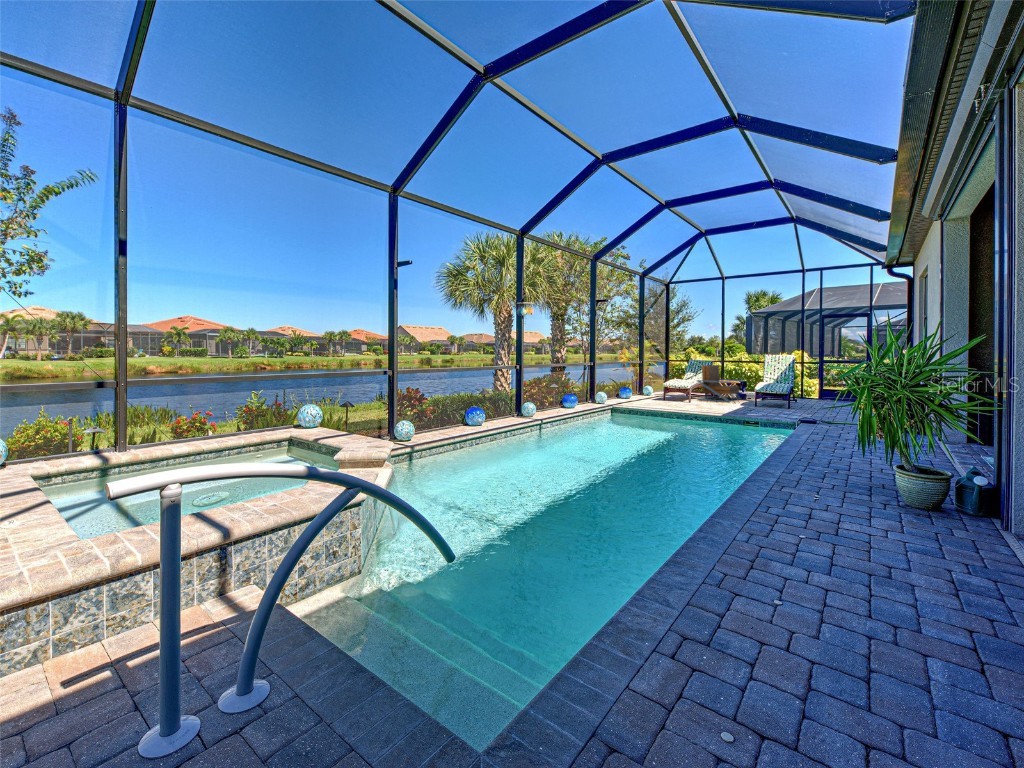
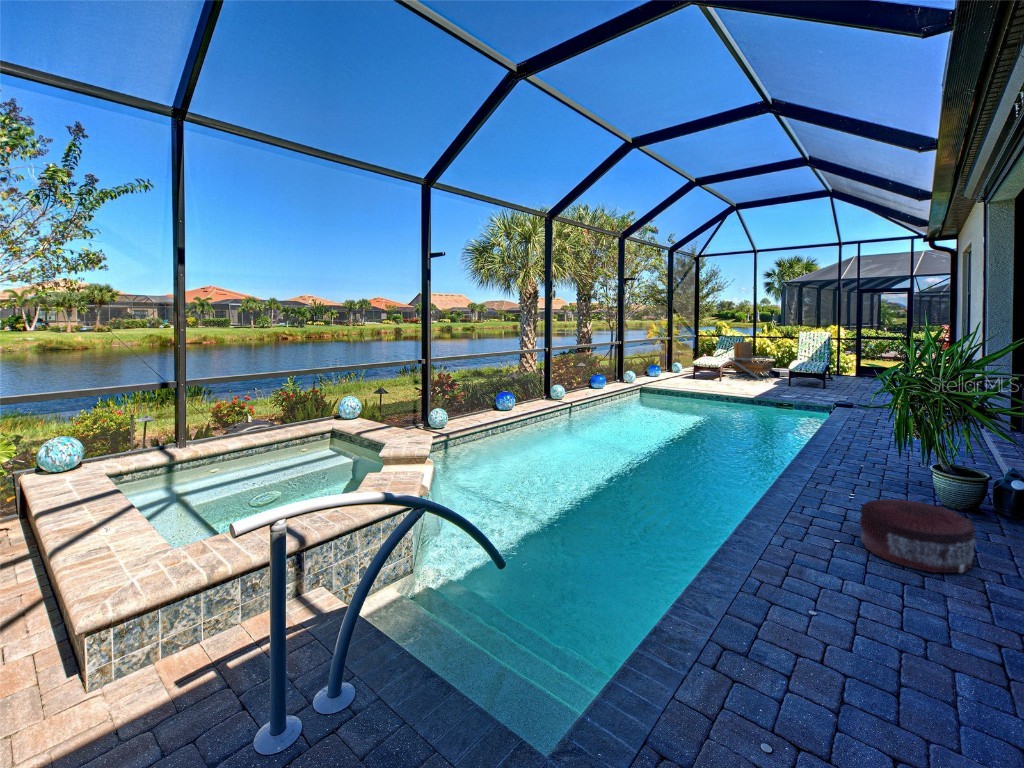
pouf: none [824,493,942,565] -> present [860,499,977,573]

